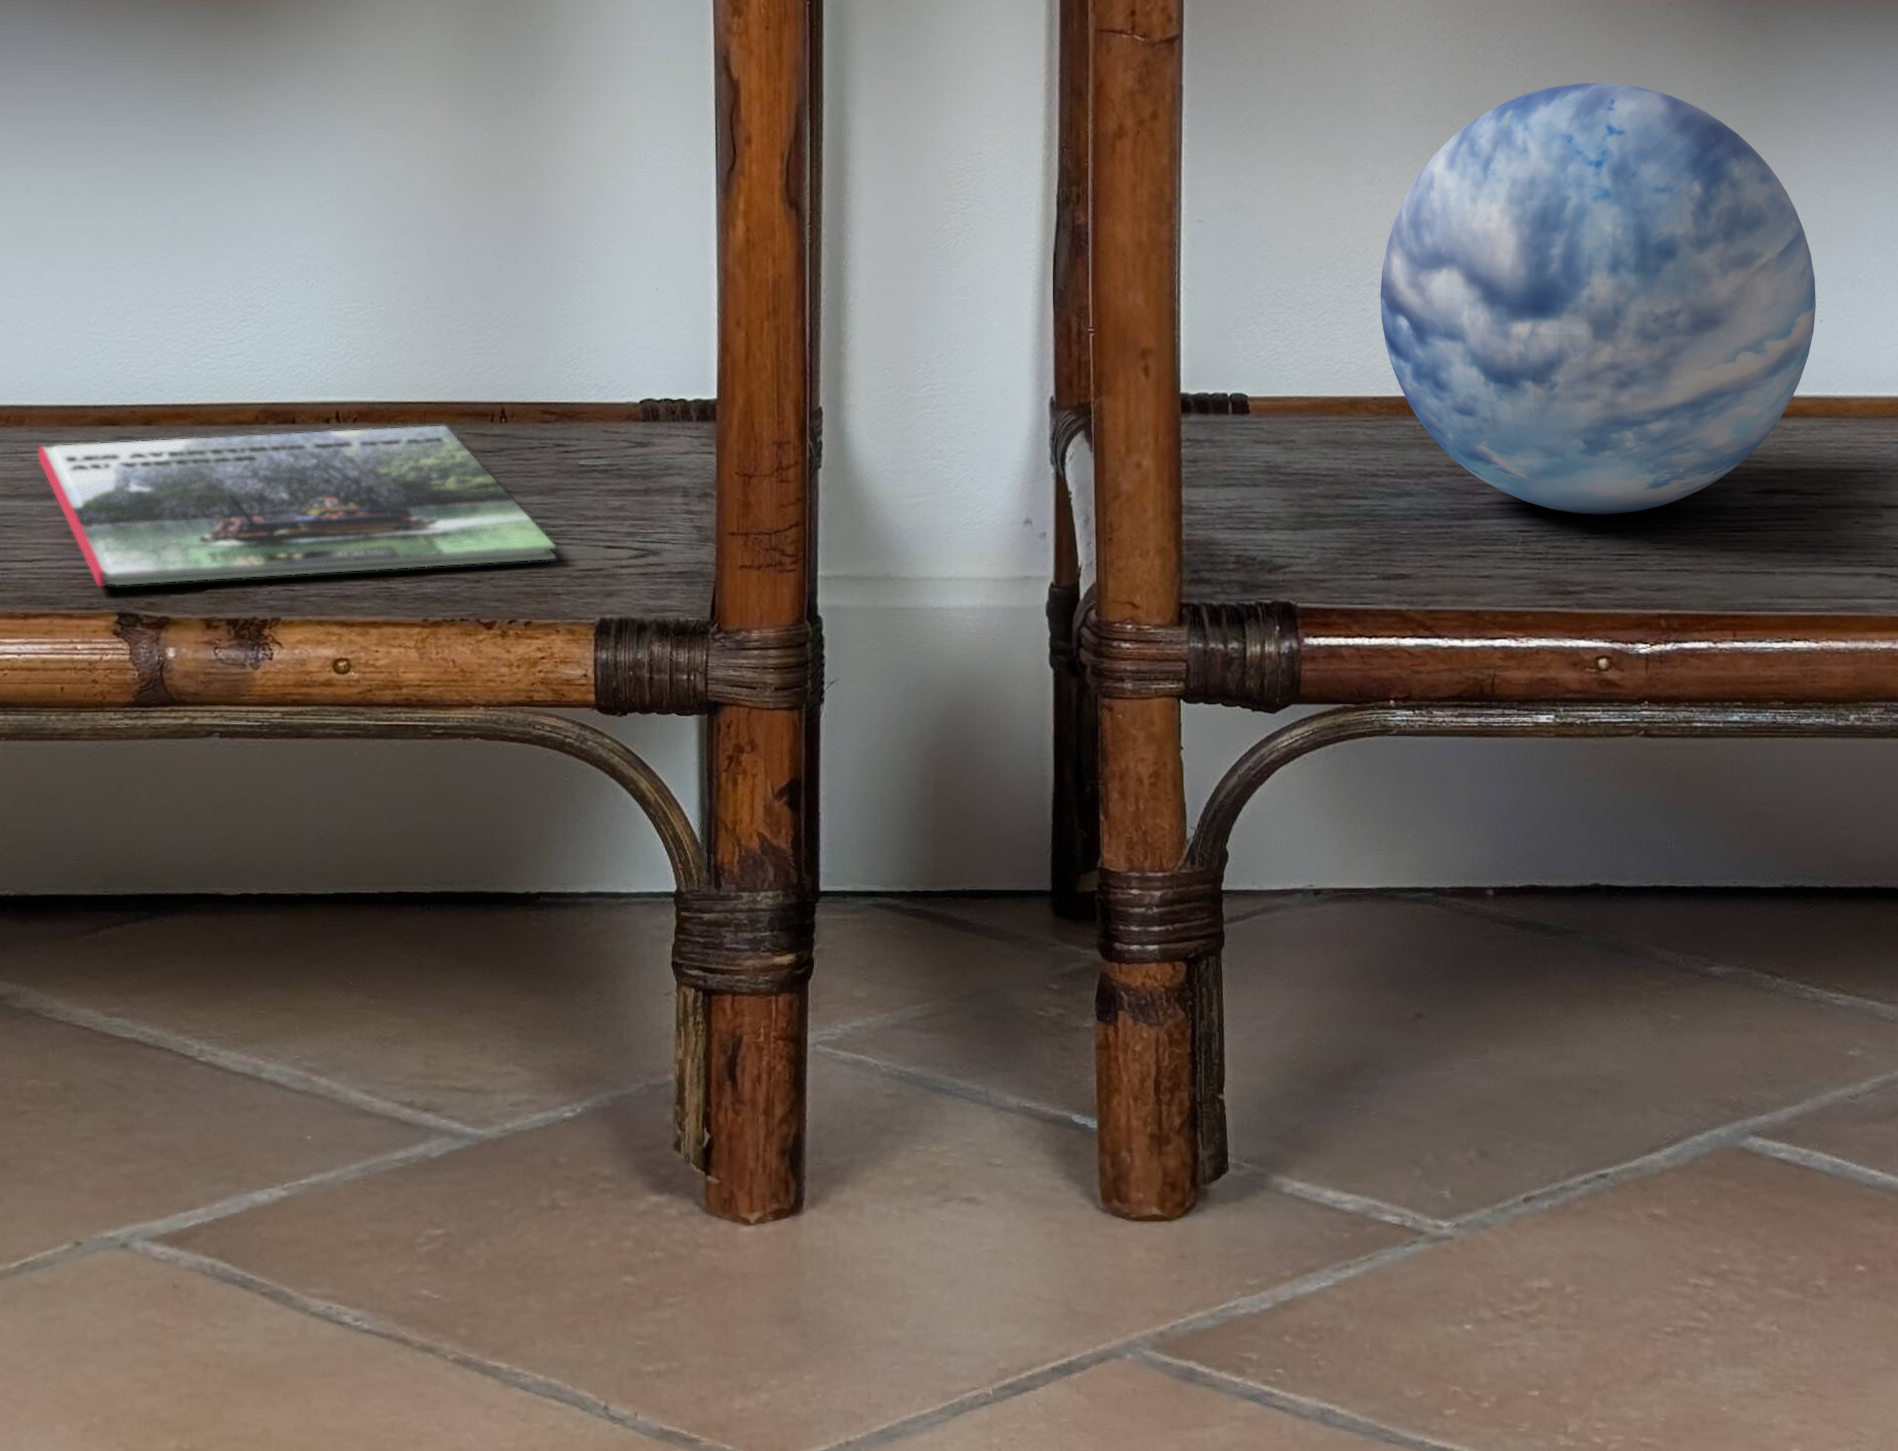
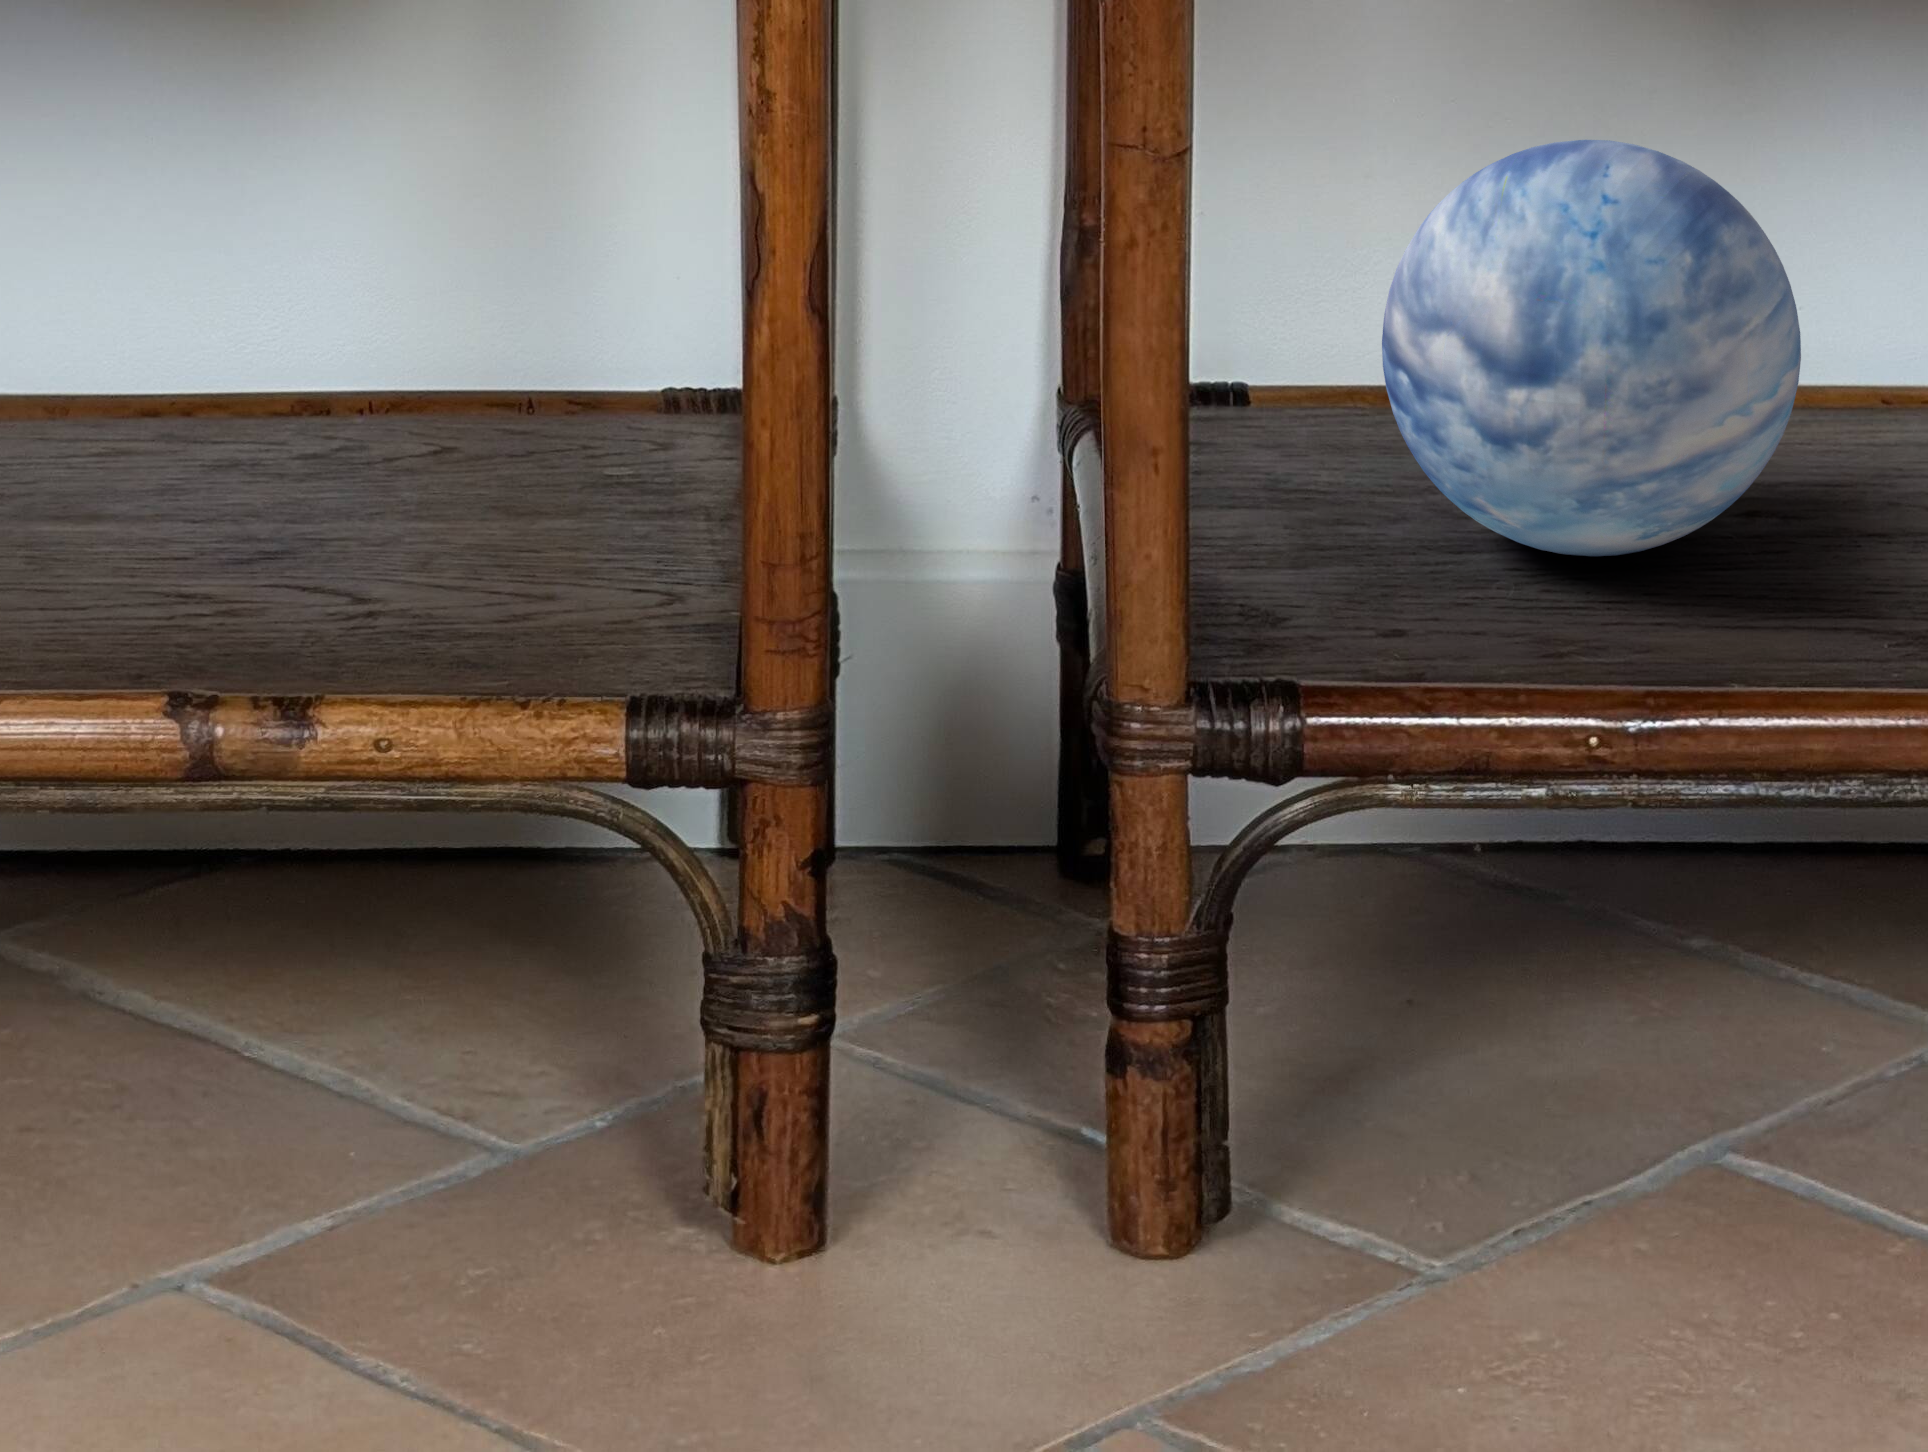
magazine: present [38,426,555,586] -> none [86,437,589,655]

